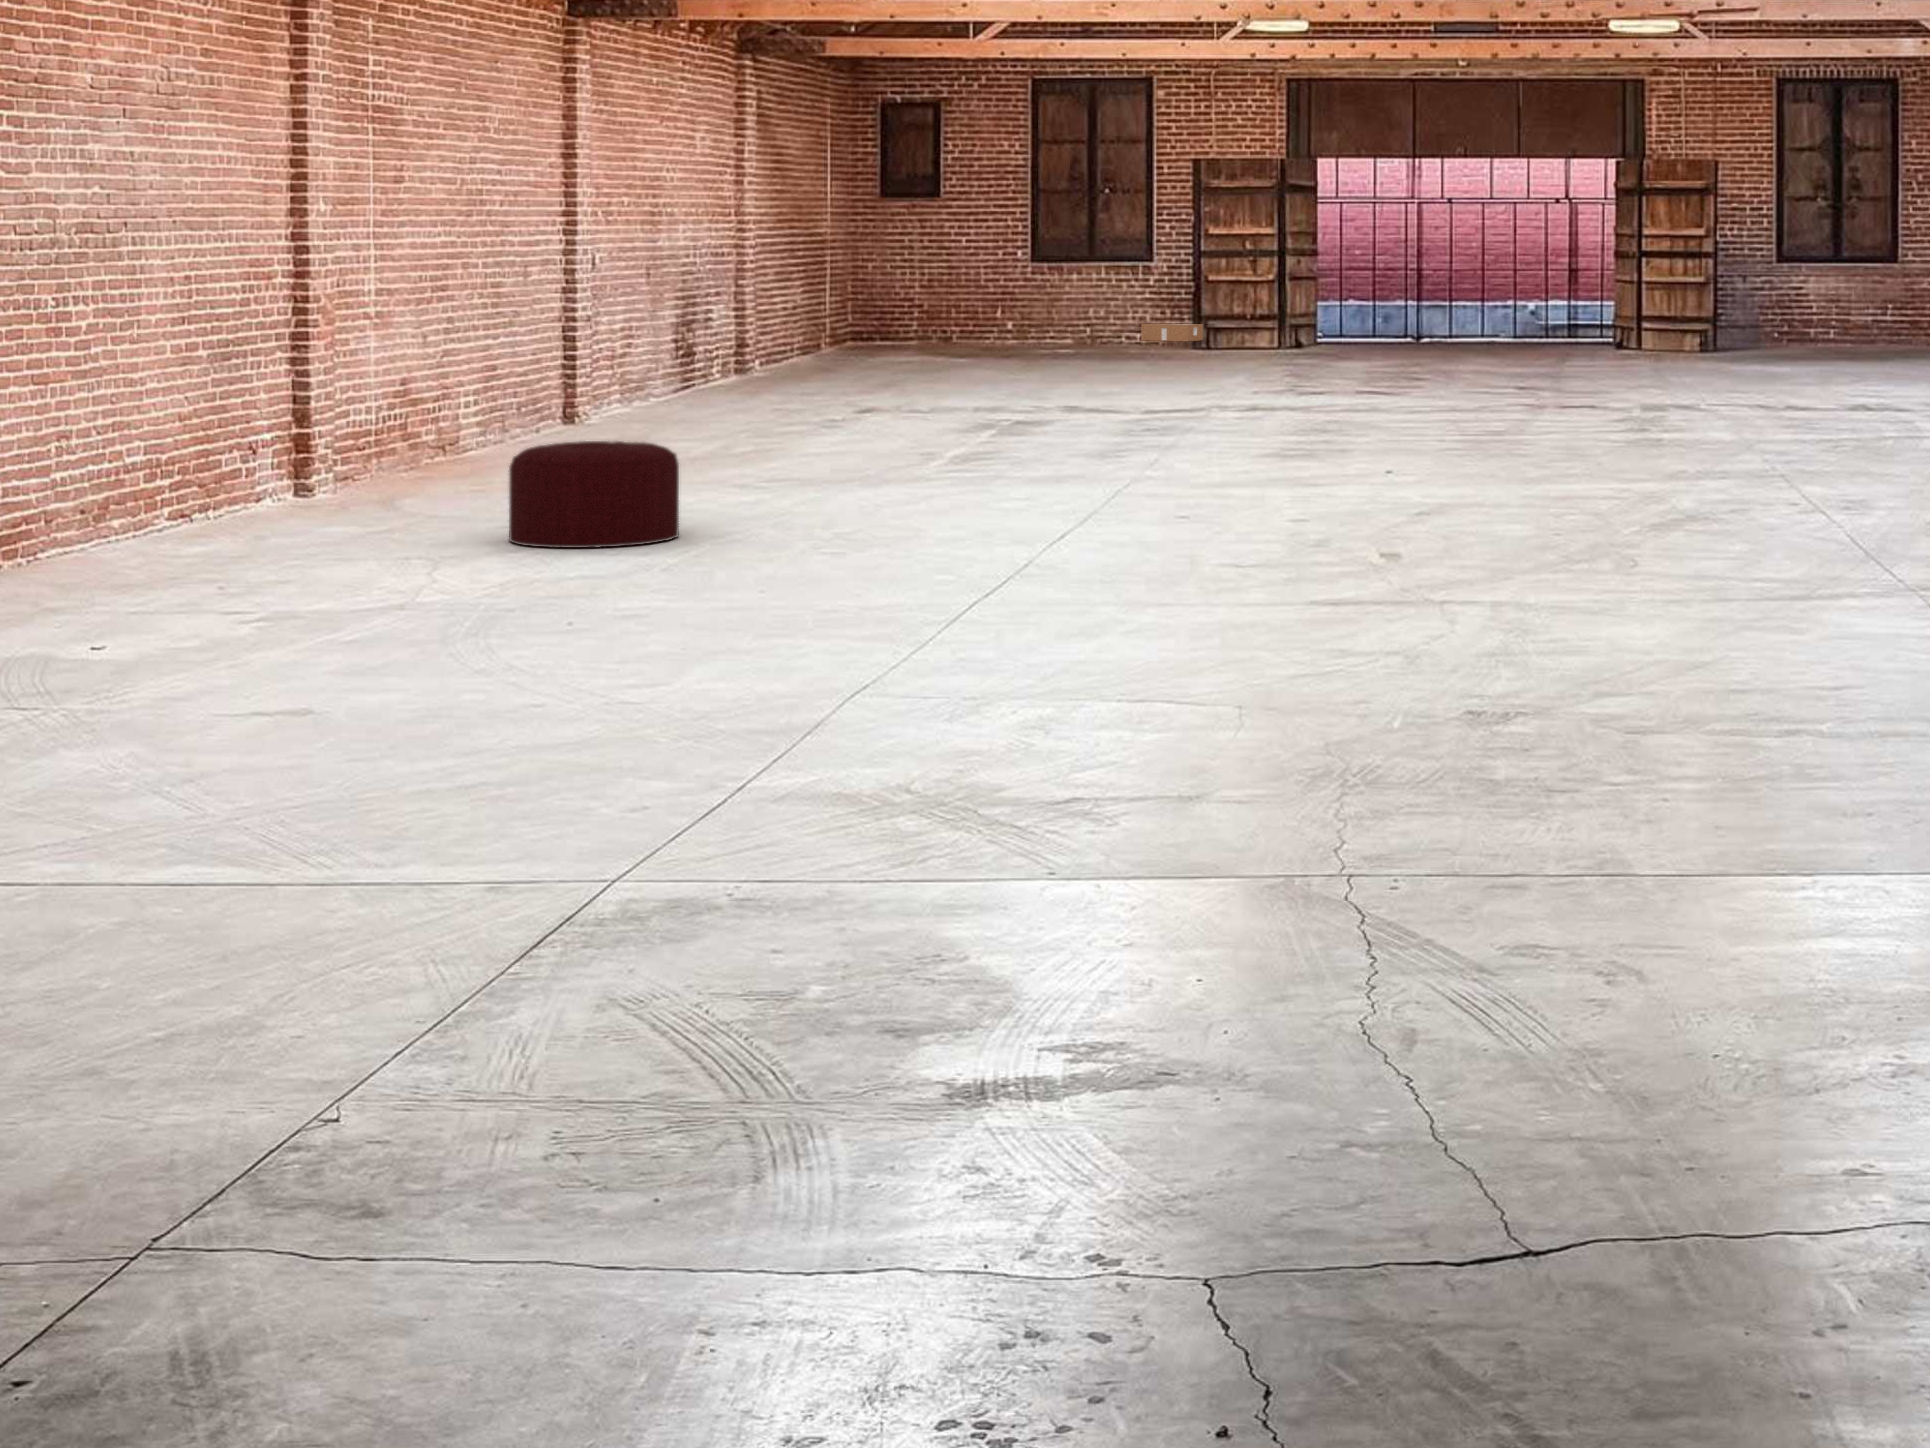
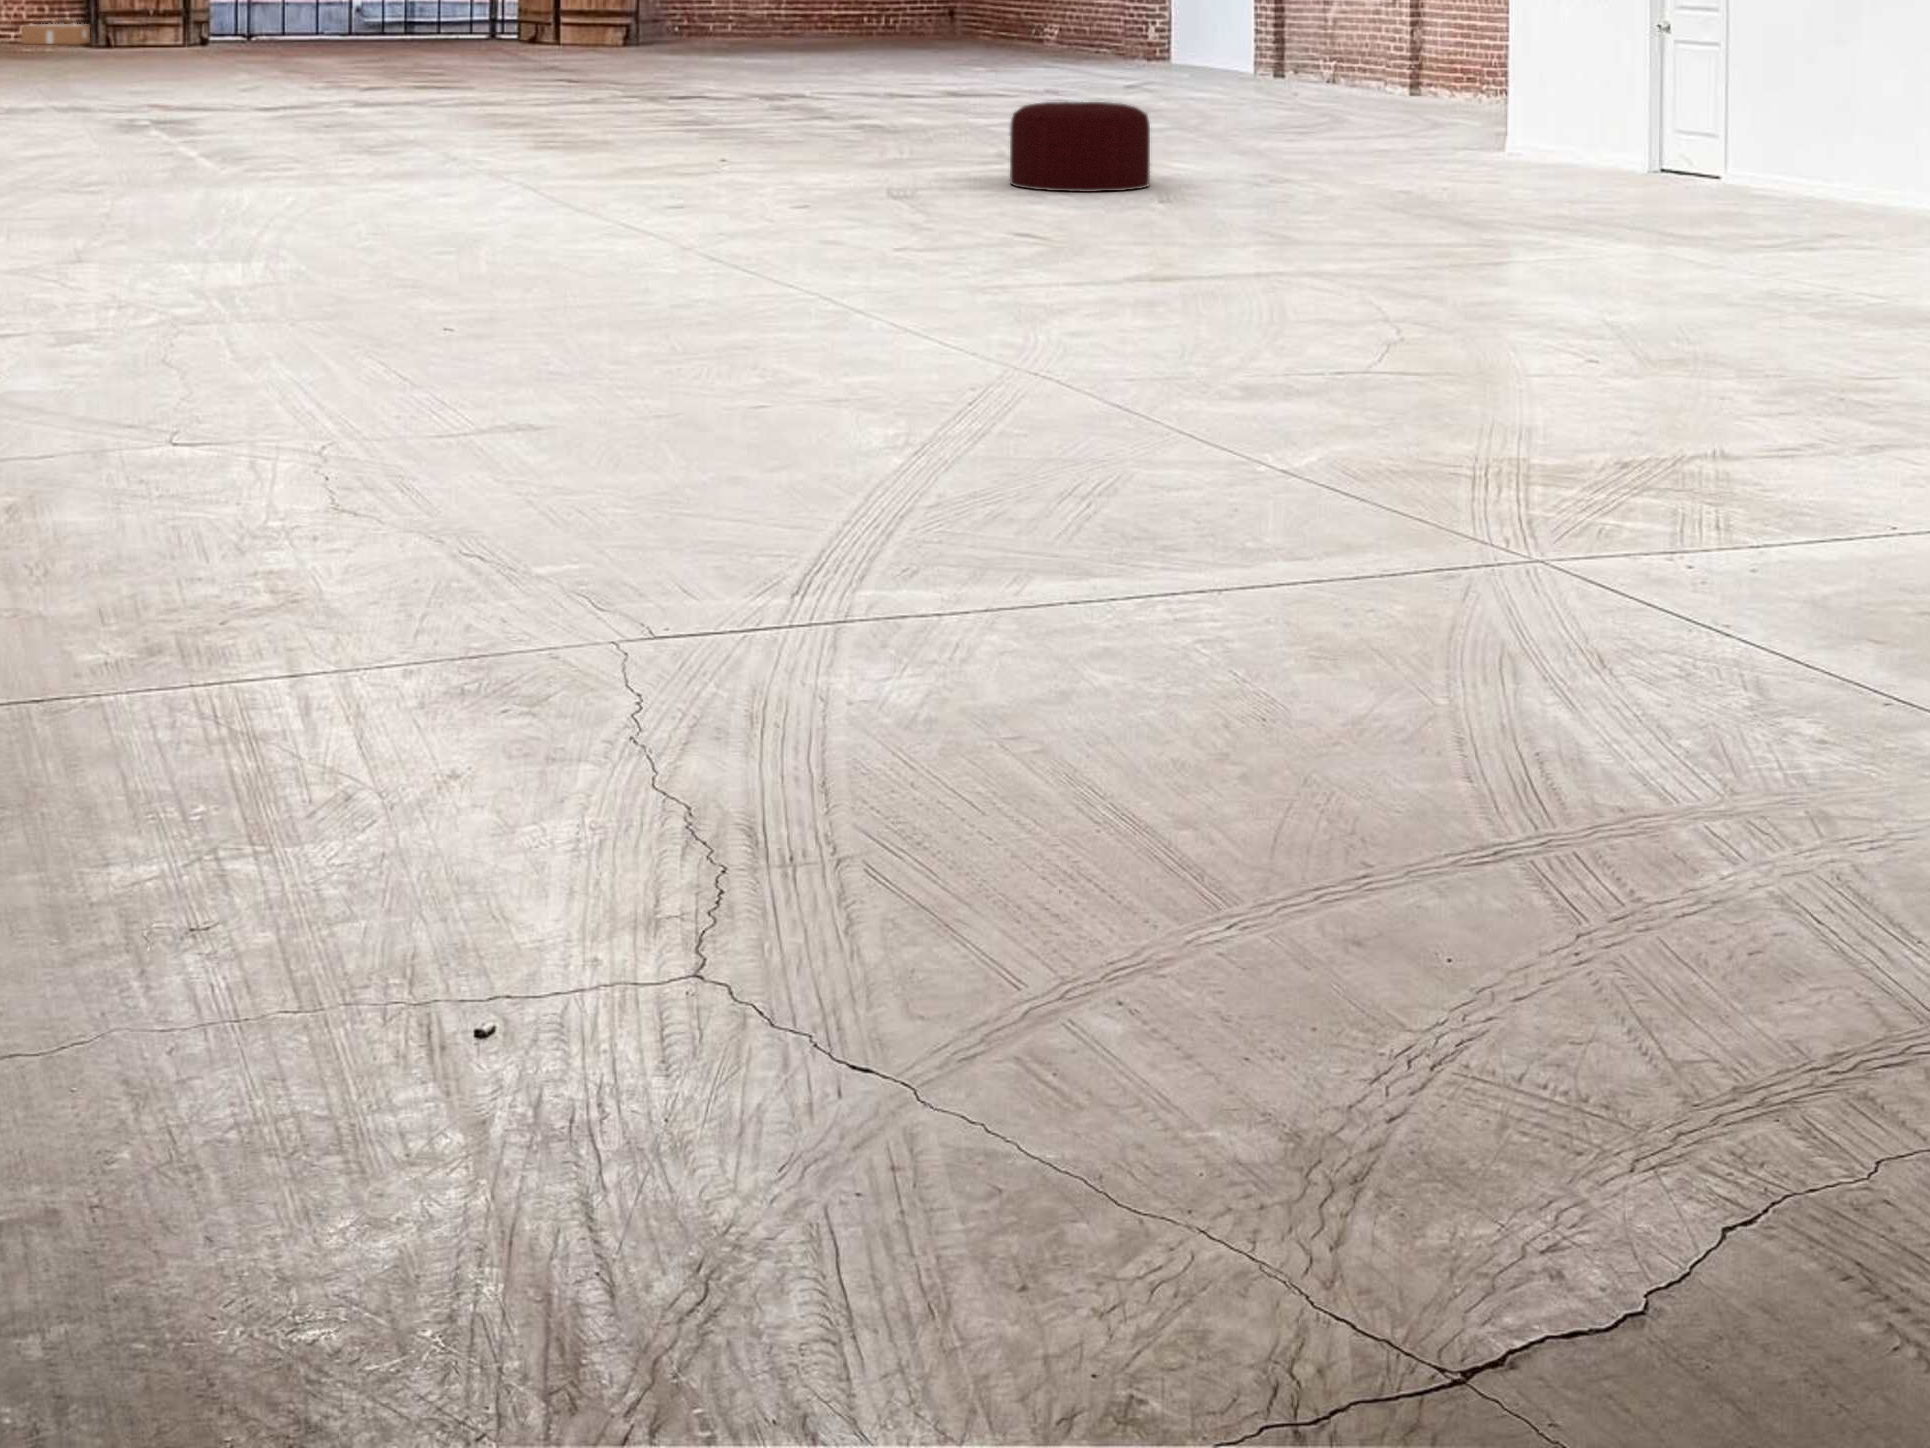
ottoman: present [509,441,679,548] -> present [1010,102,1150,192]

